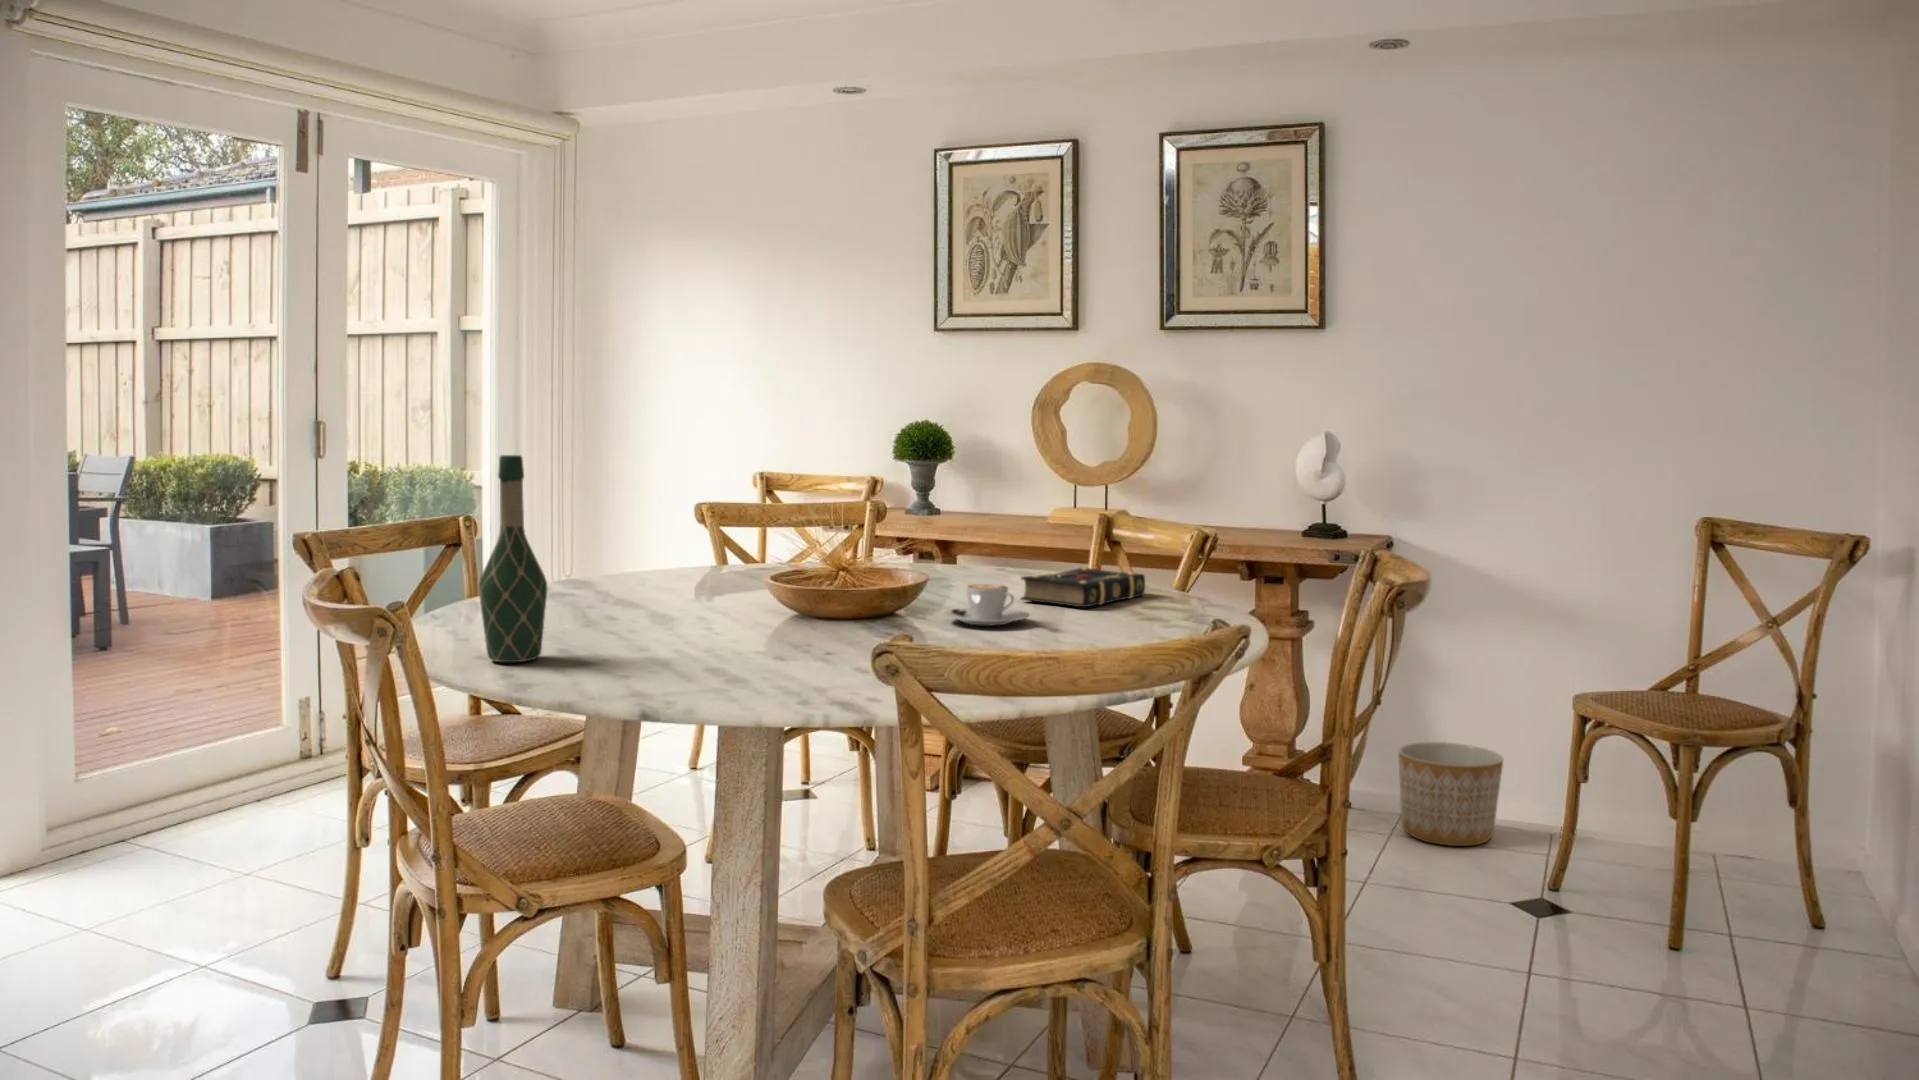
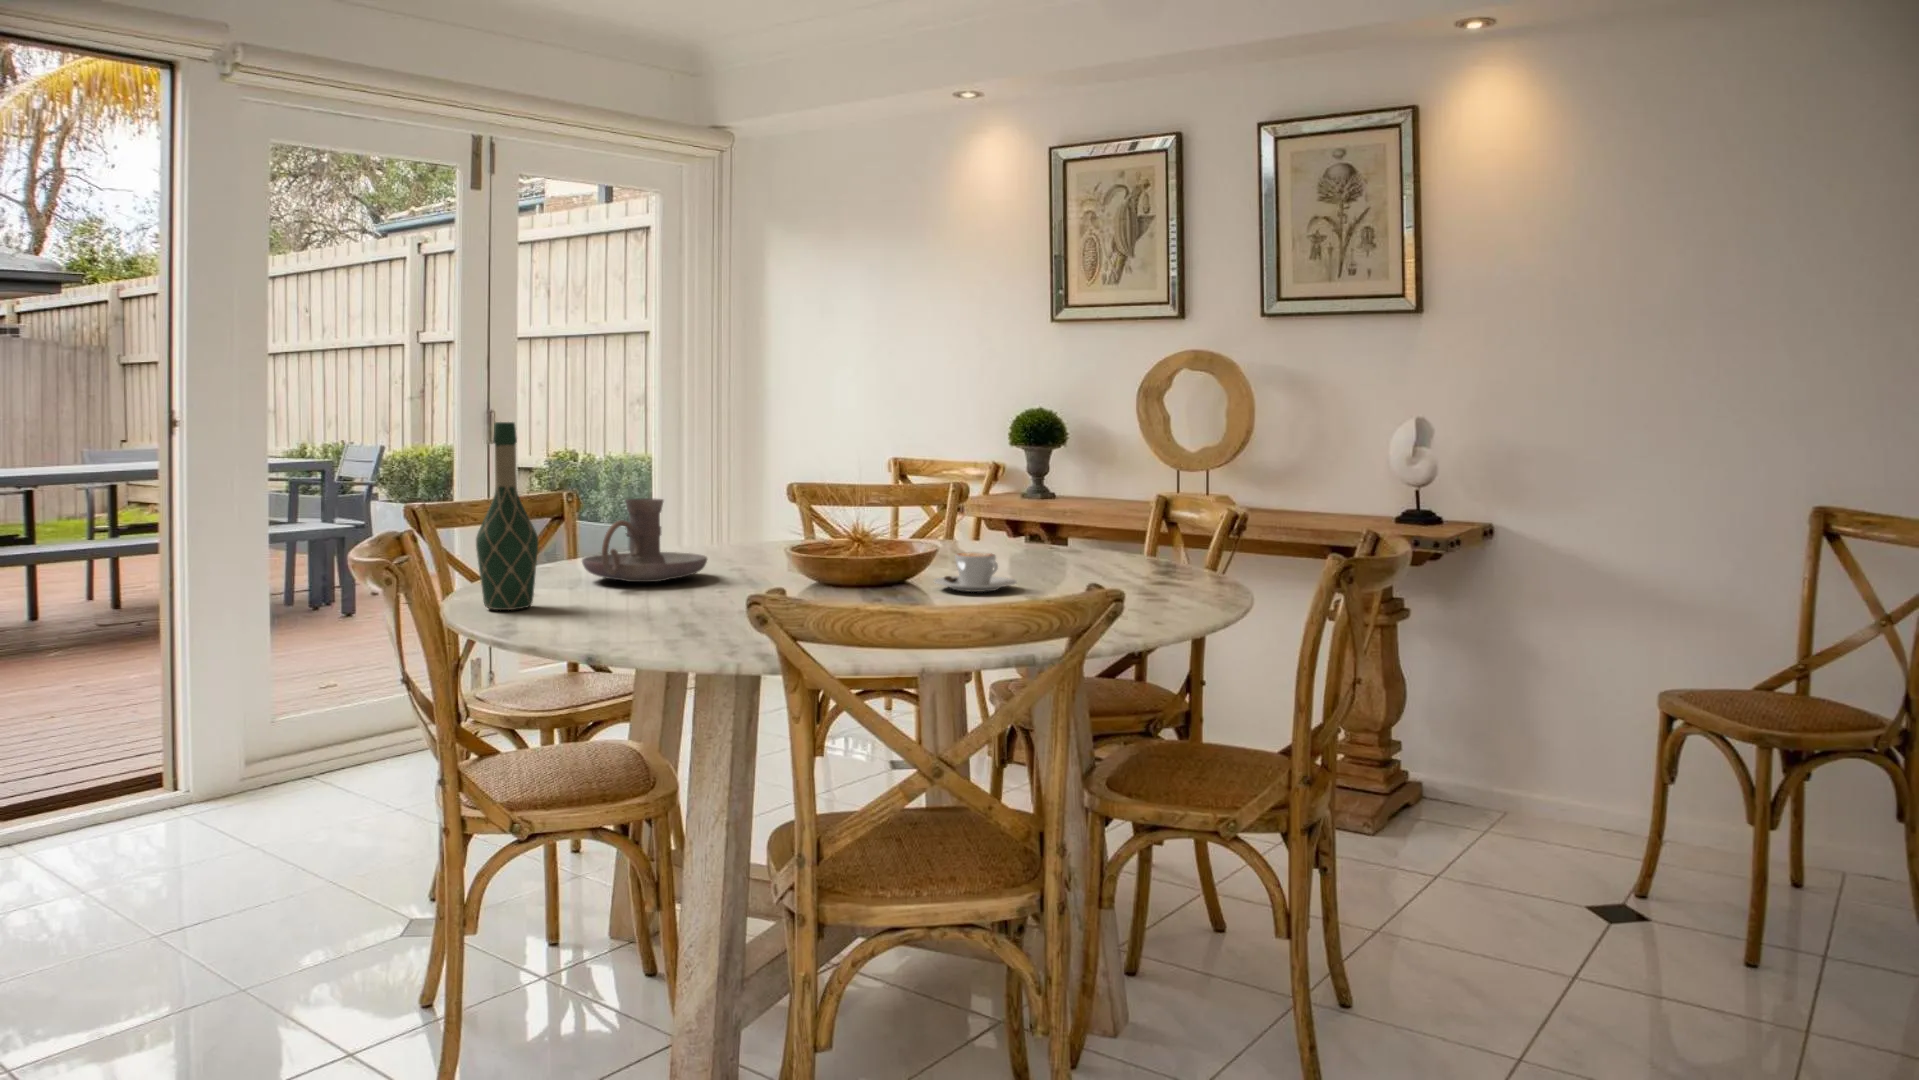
candle holder: none [556,531,692,623] -> present [582,498,707,582]
book: present [1021,567,1145,607] -> none [1031,543,1163,579]
planter: present [1398,742,1503,846] -> none [1488,737,1601,845]

